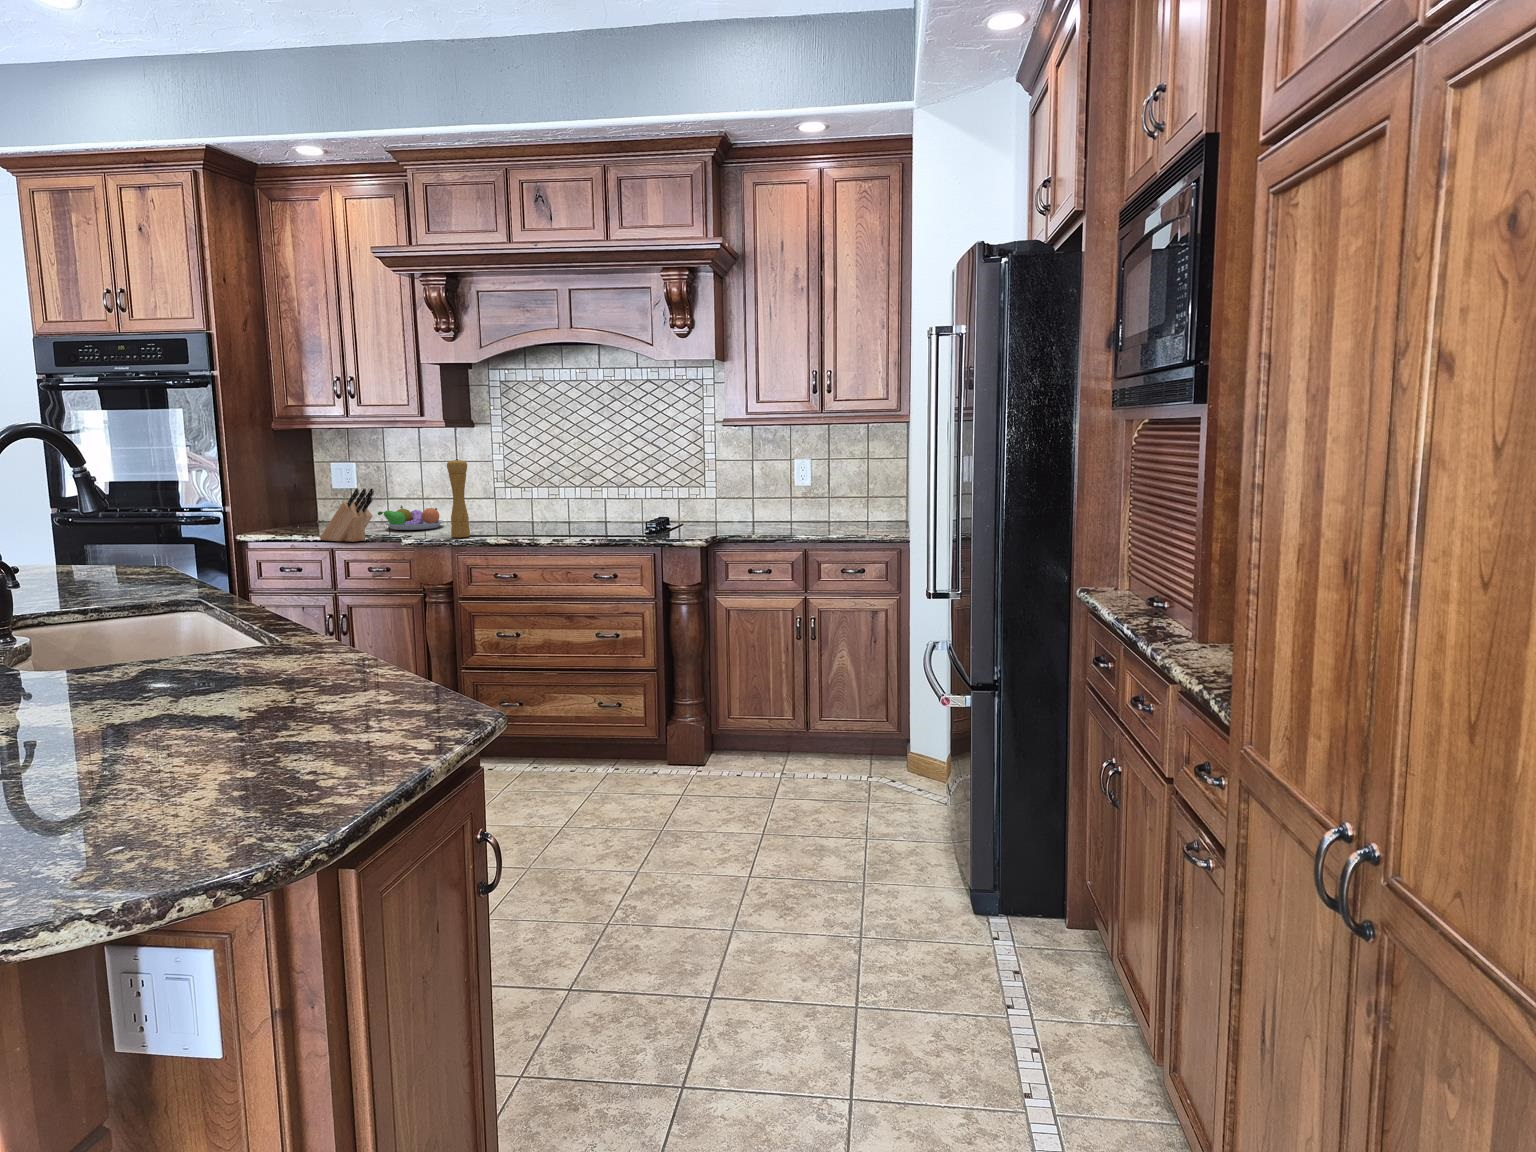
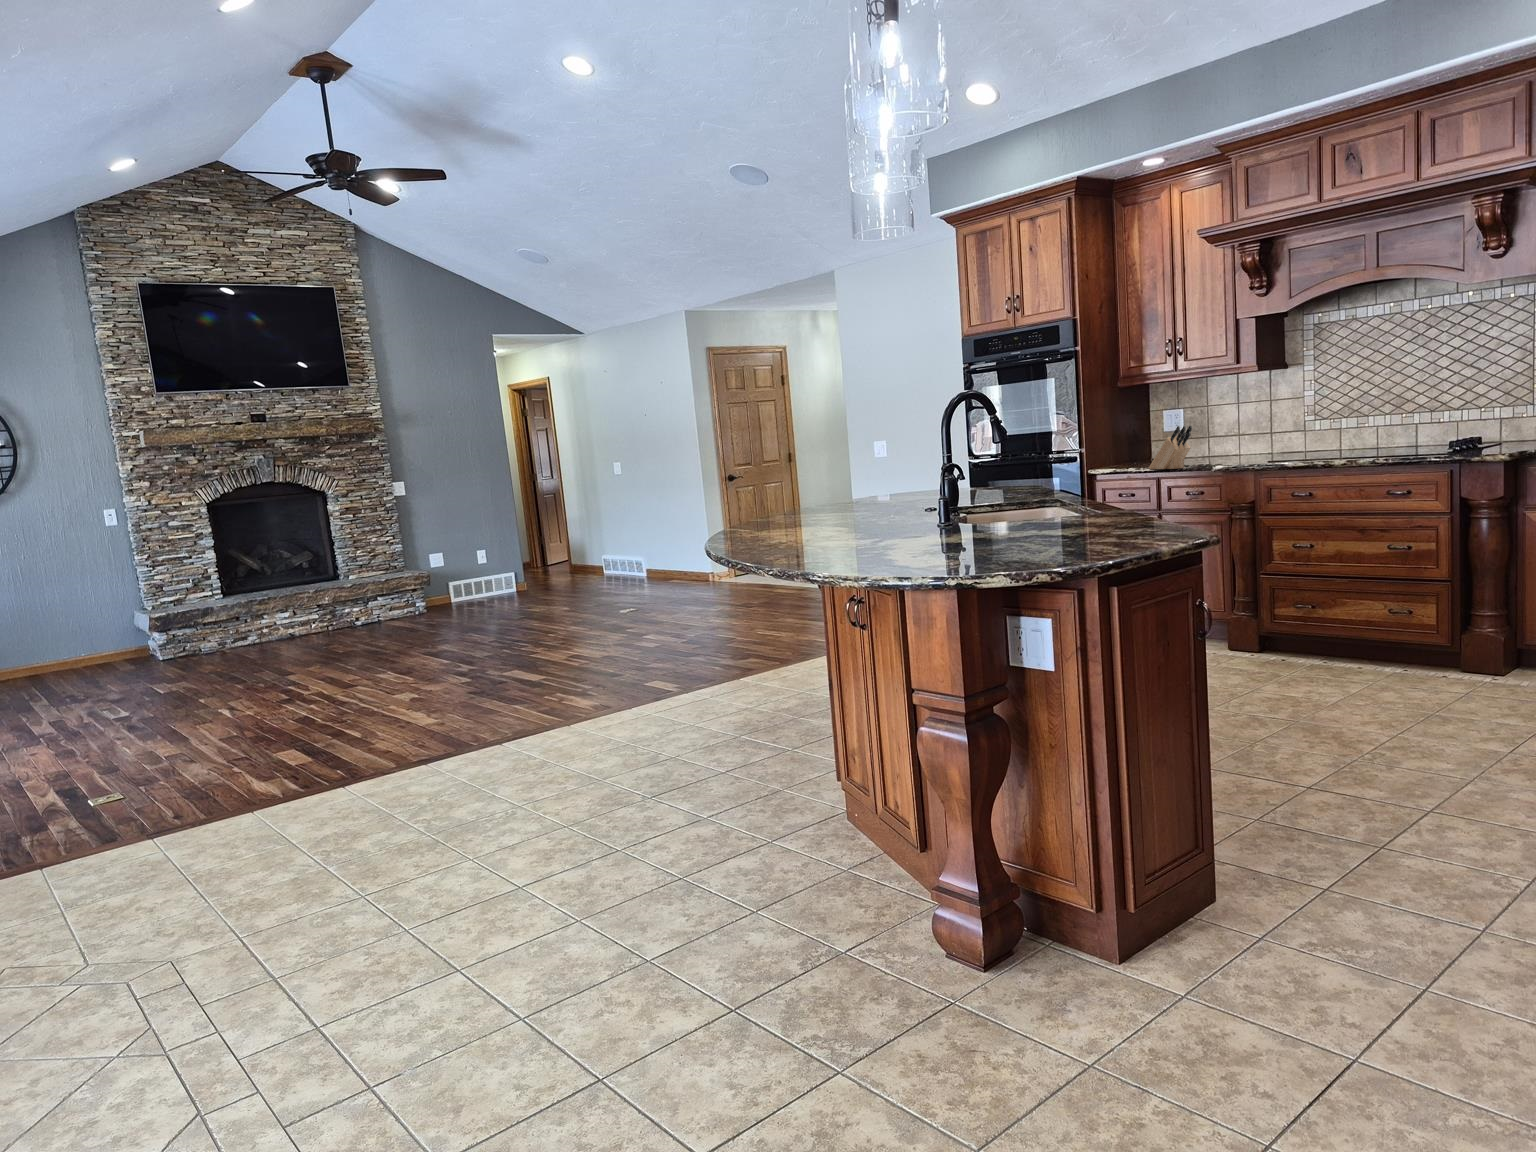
pepper mill: present [447,459,470,537] -> none [1255,396,1274,463]
fruit bowl: present [378,506,444,530] -> none [1197,440,1254,460]

